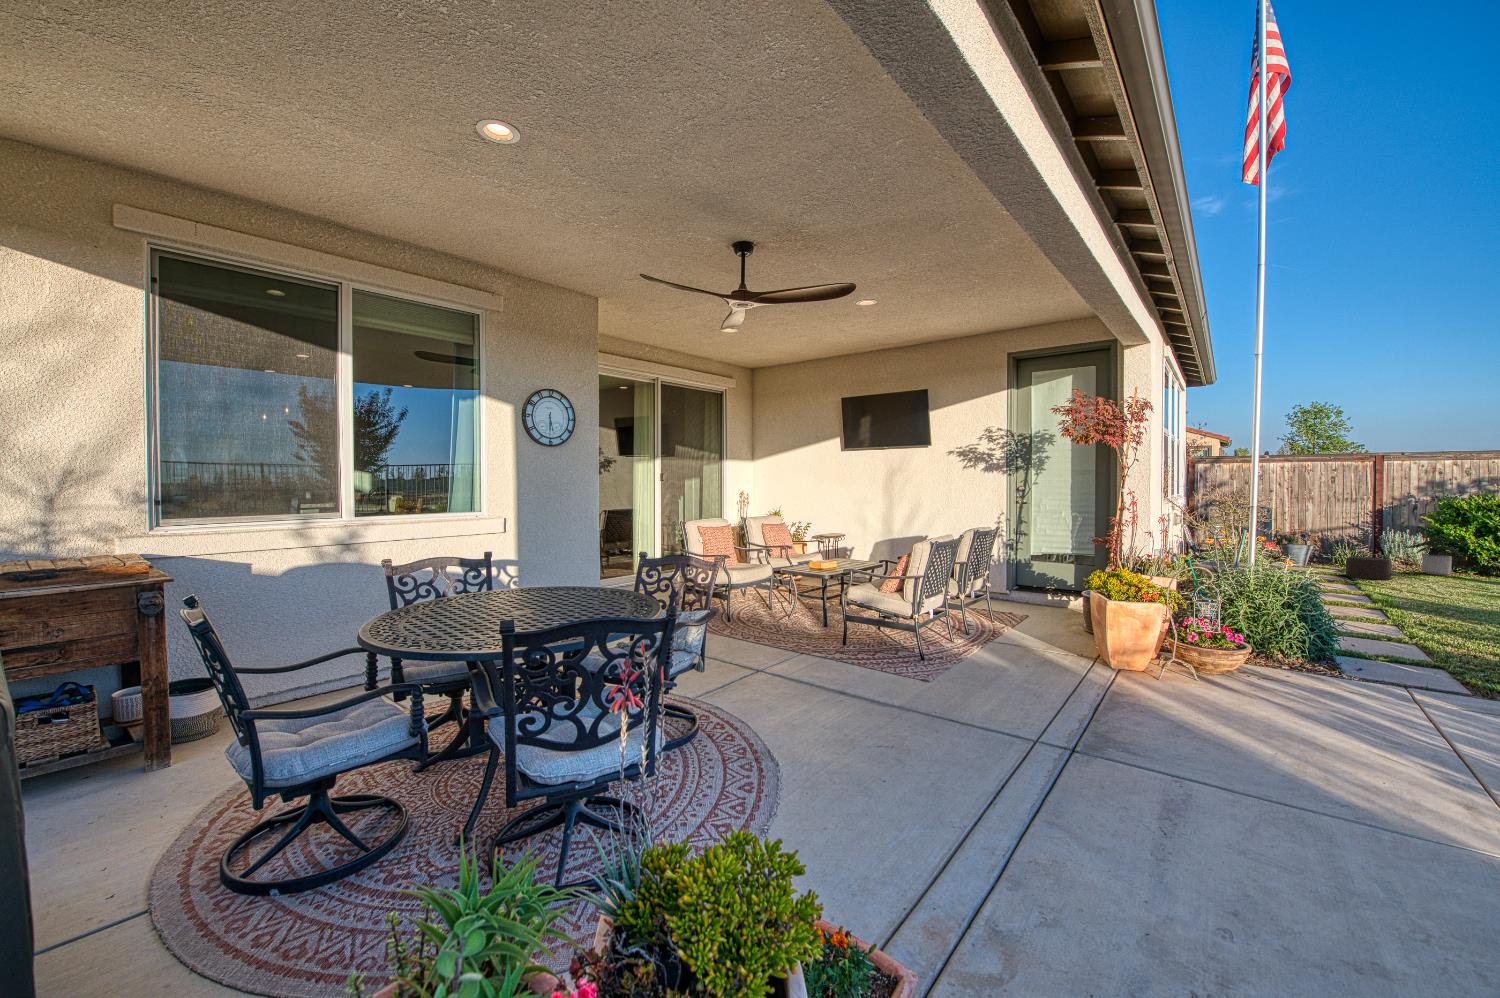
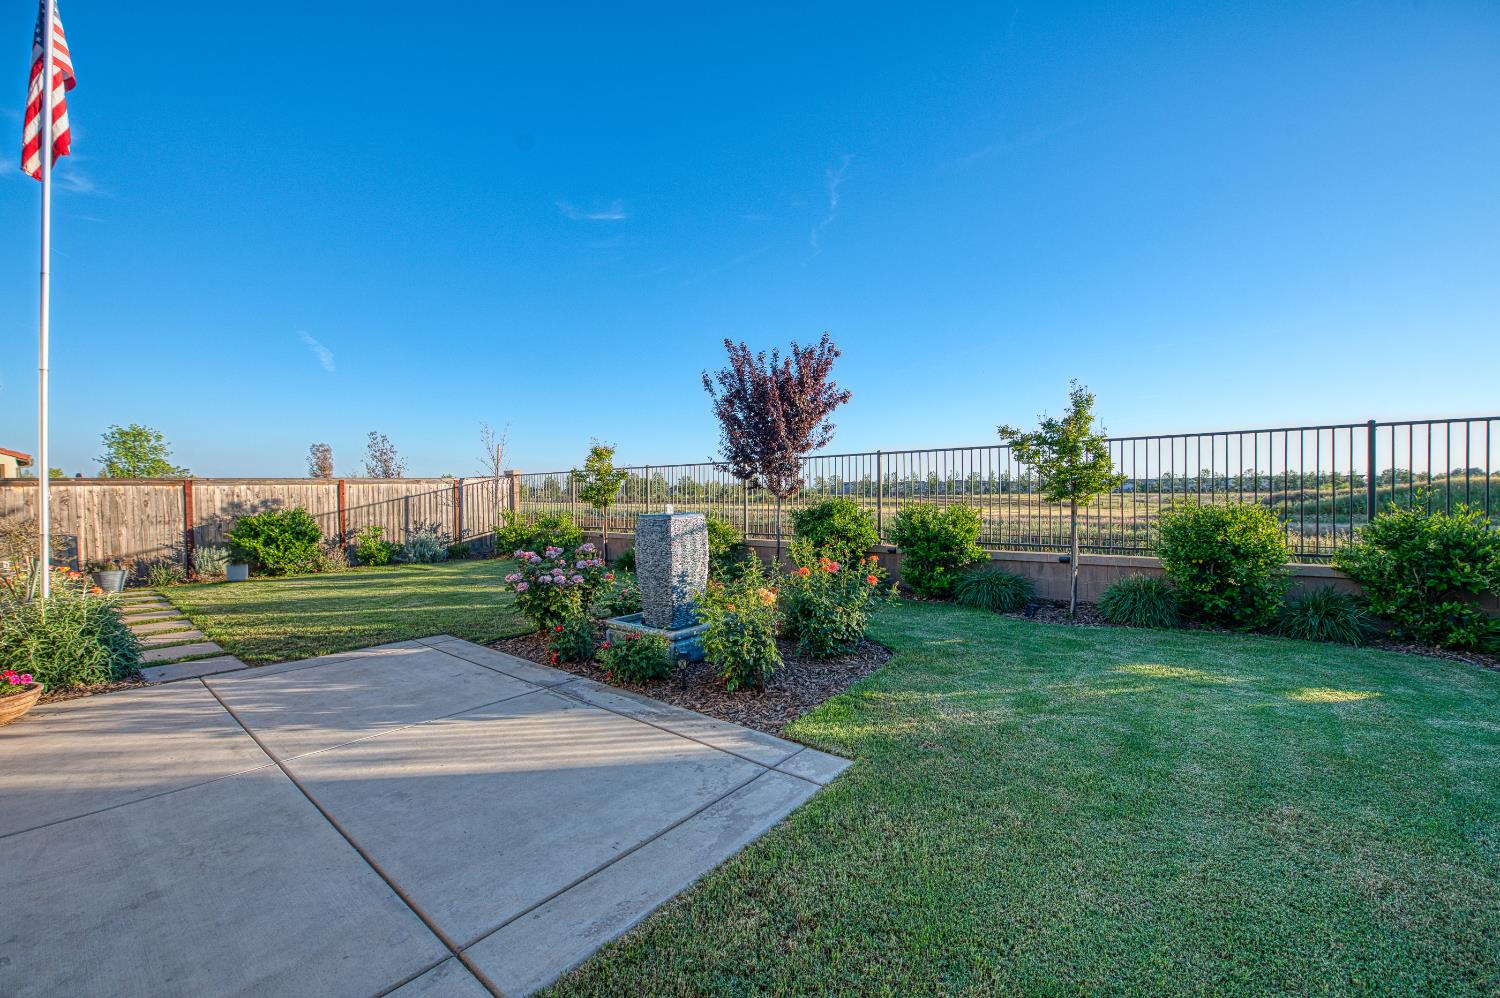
pouf: present [1341,557,1398,580] -> none [156,574,207,595]

